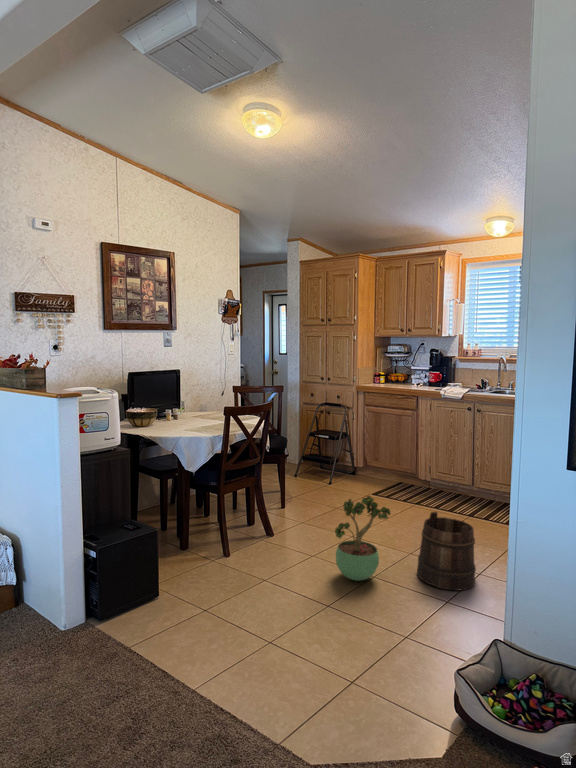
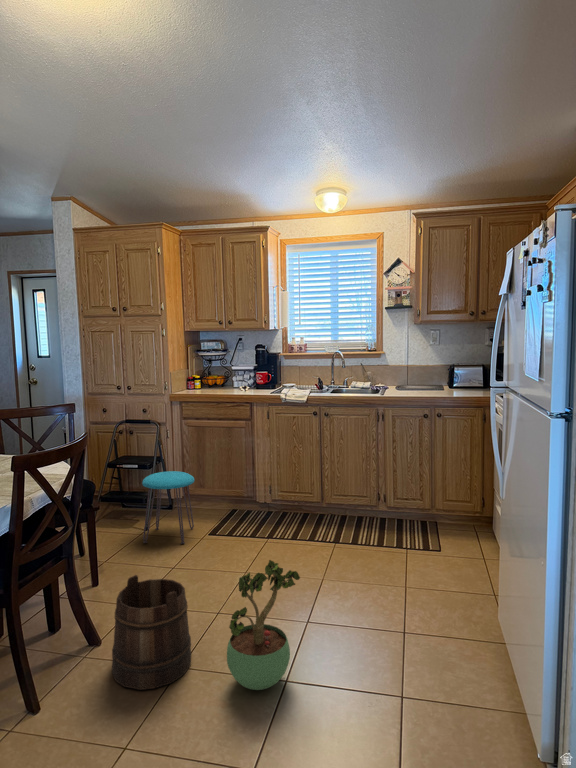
stool: none [323,443,364,497] -> present [142,471,194,544]
bucket: present [417,512,476,590] -> present [112,575,191,690]

